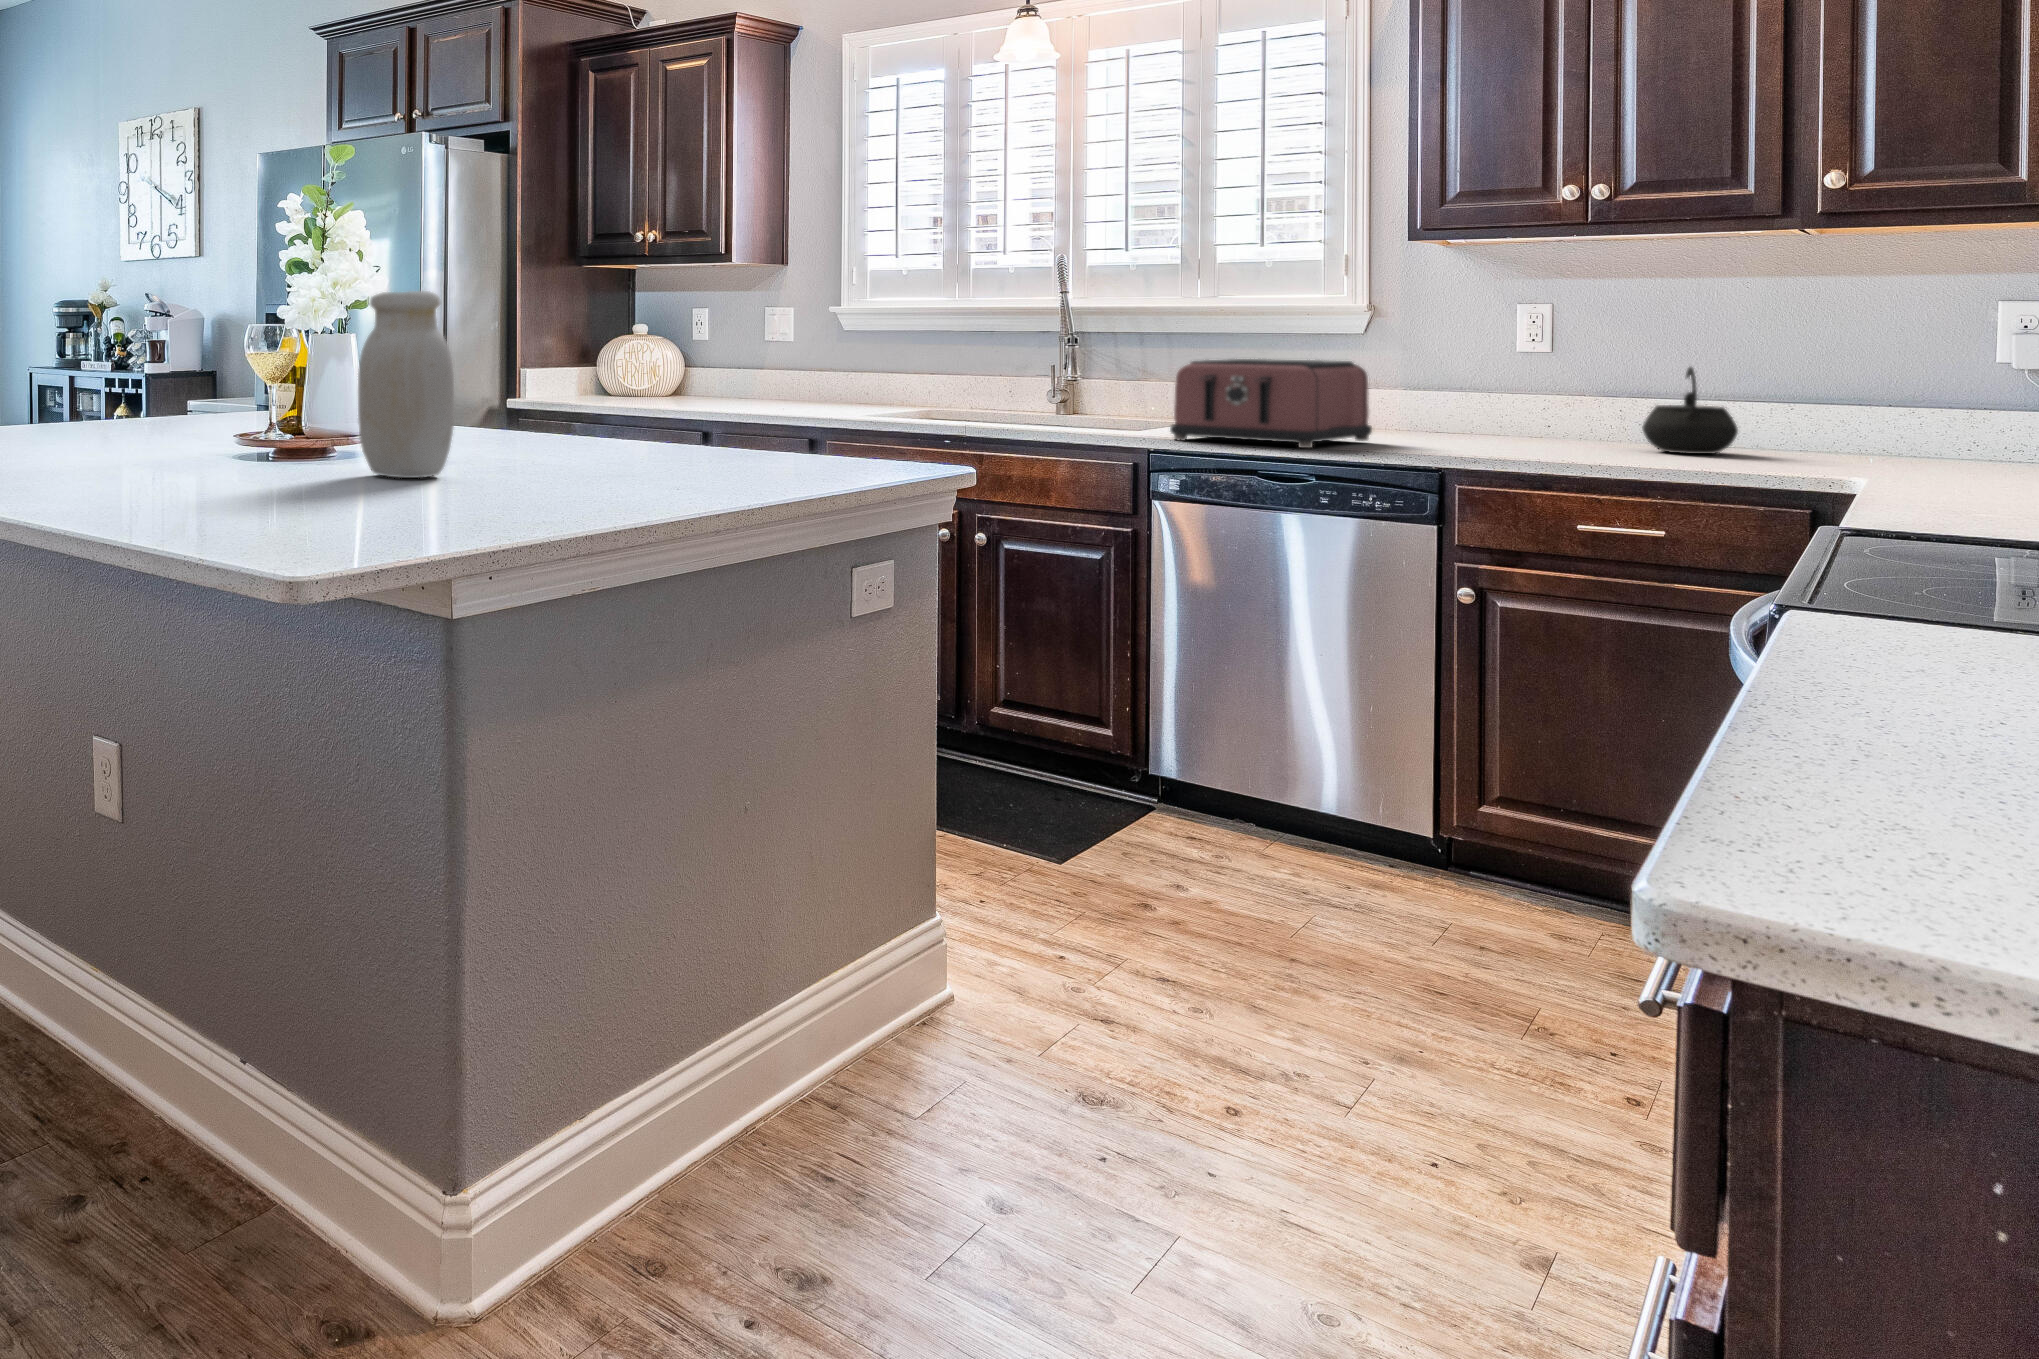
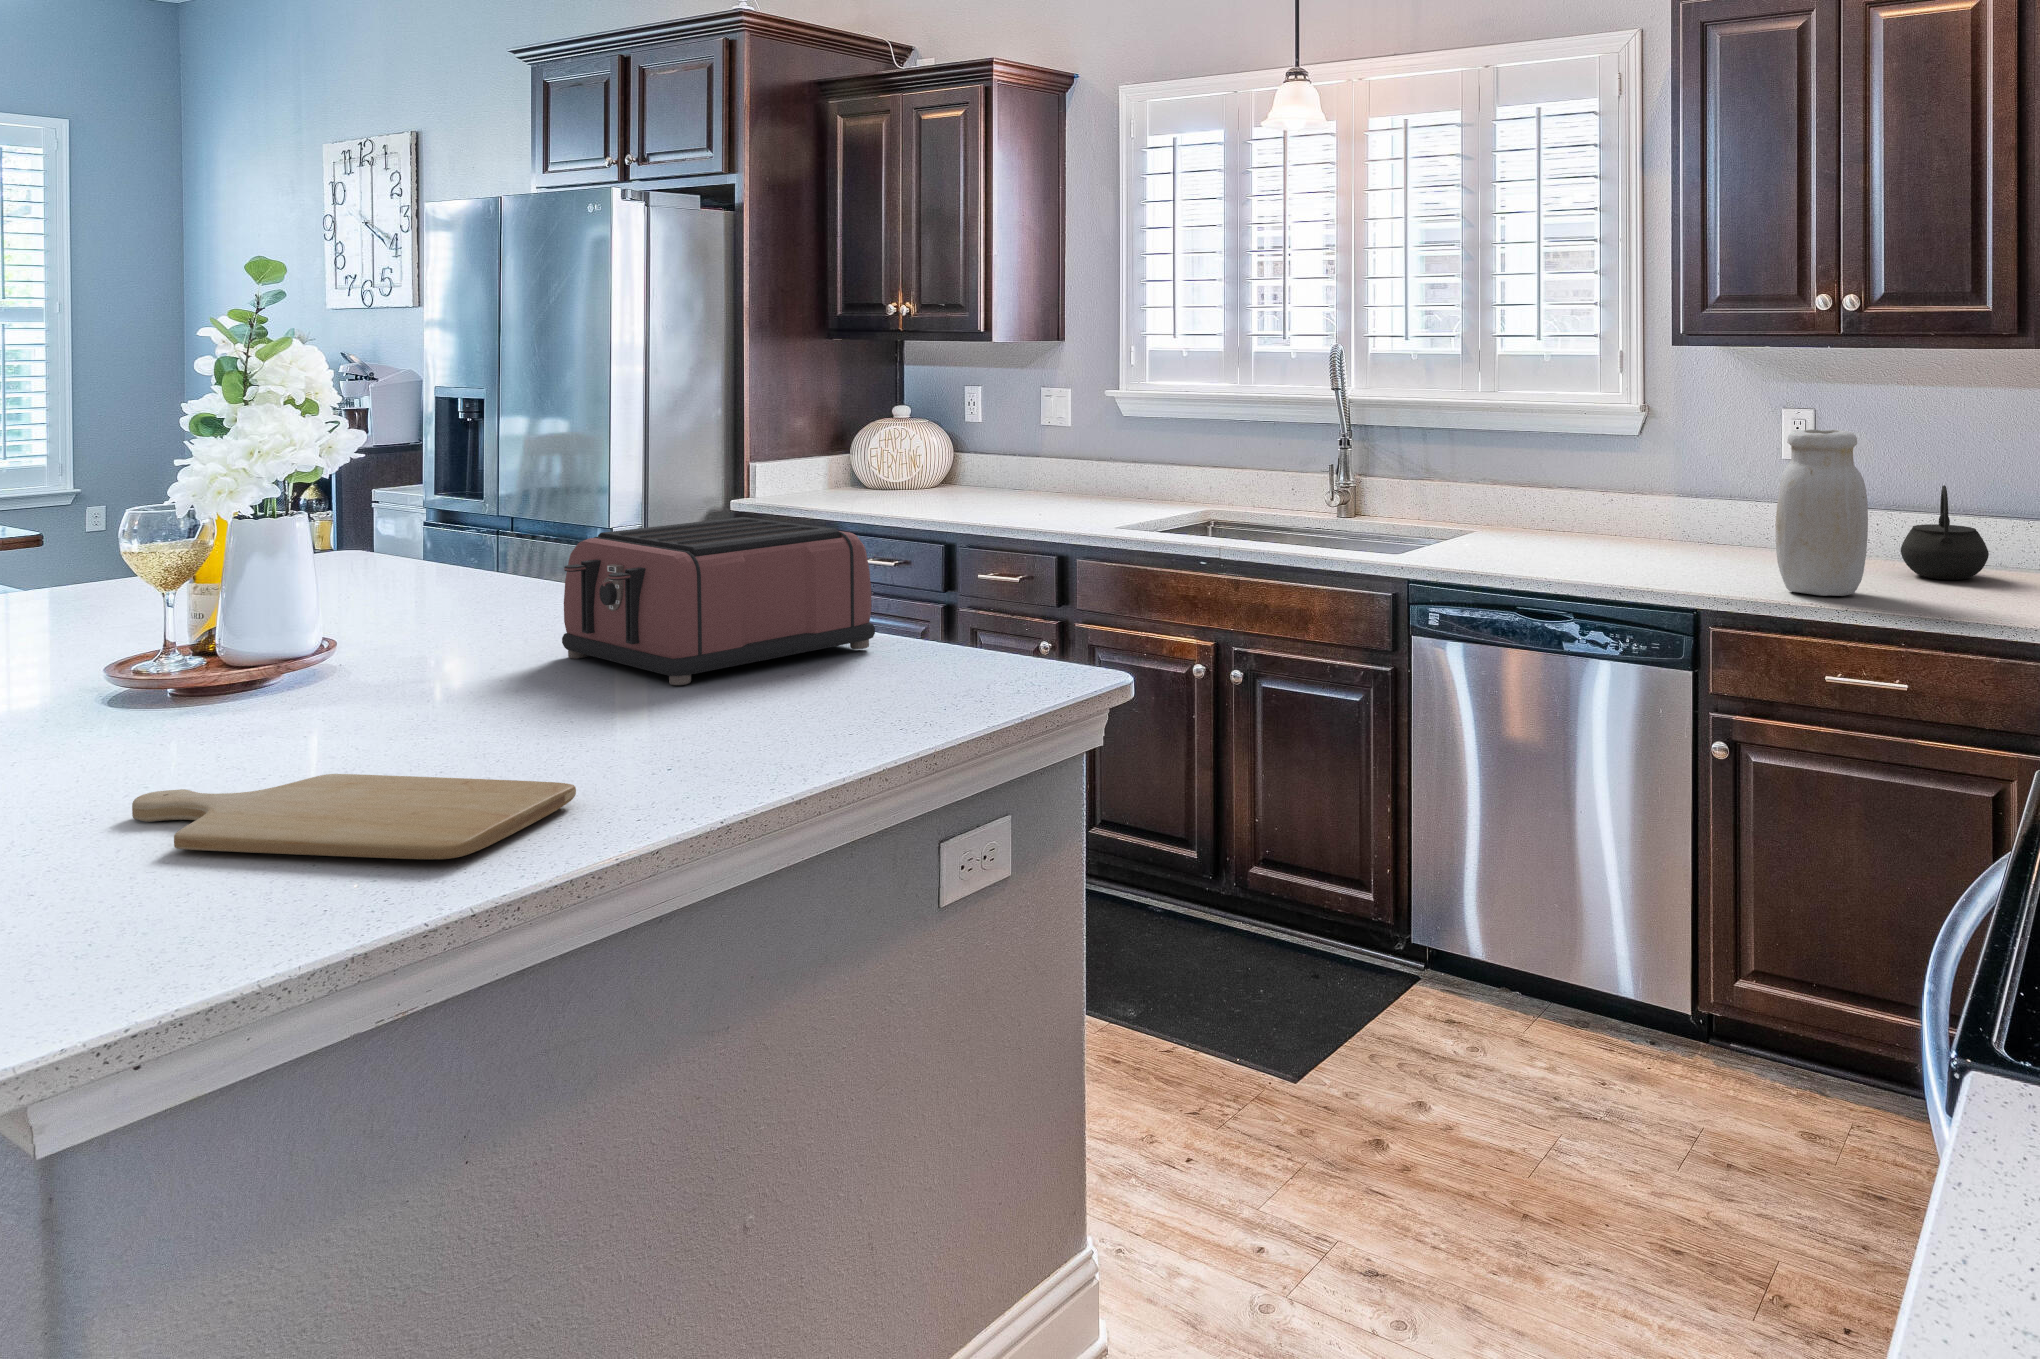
jar: present [358,291,455,478] -> present [1775,429,1868,596]
toaster: present [1170,359,1372,448] -> present [562,517,875,685]
chopping board: none [346,483,634,515] -> present [132,774,576,859]

